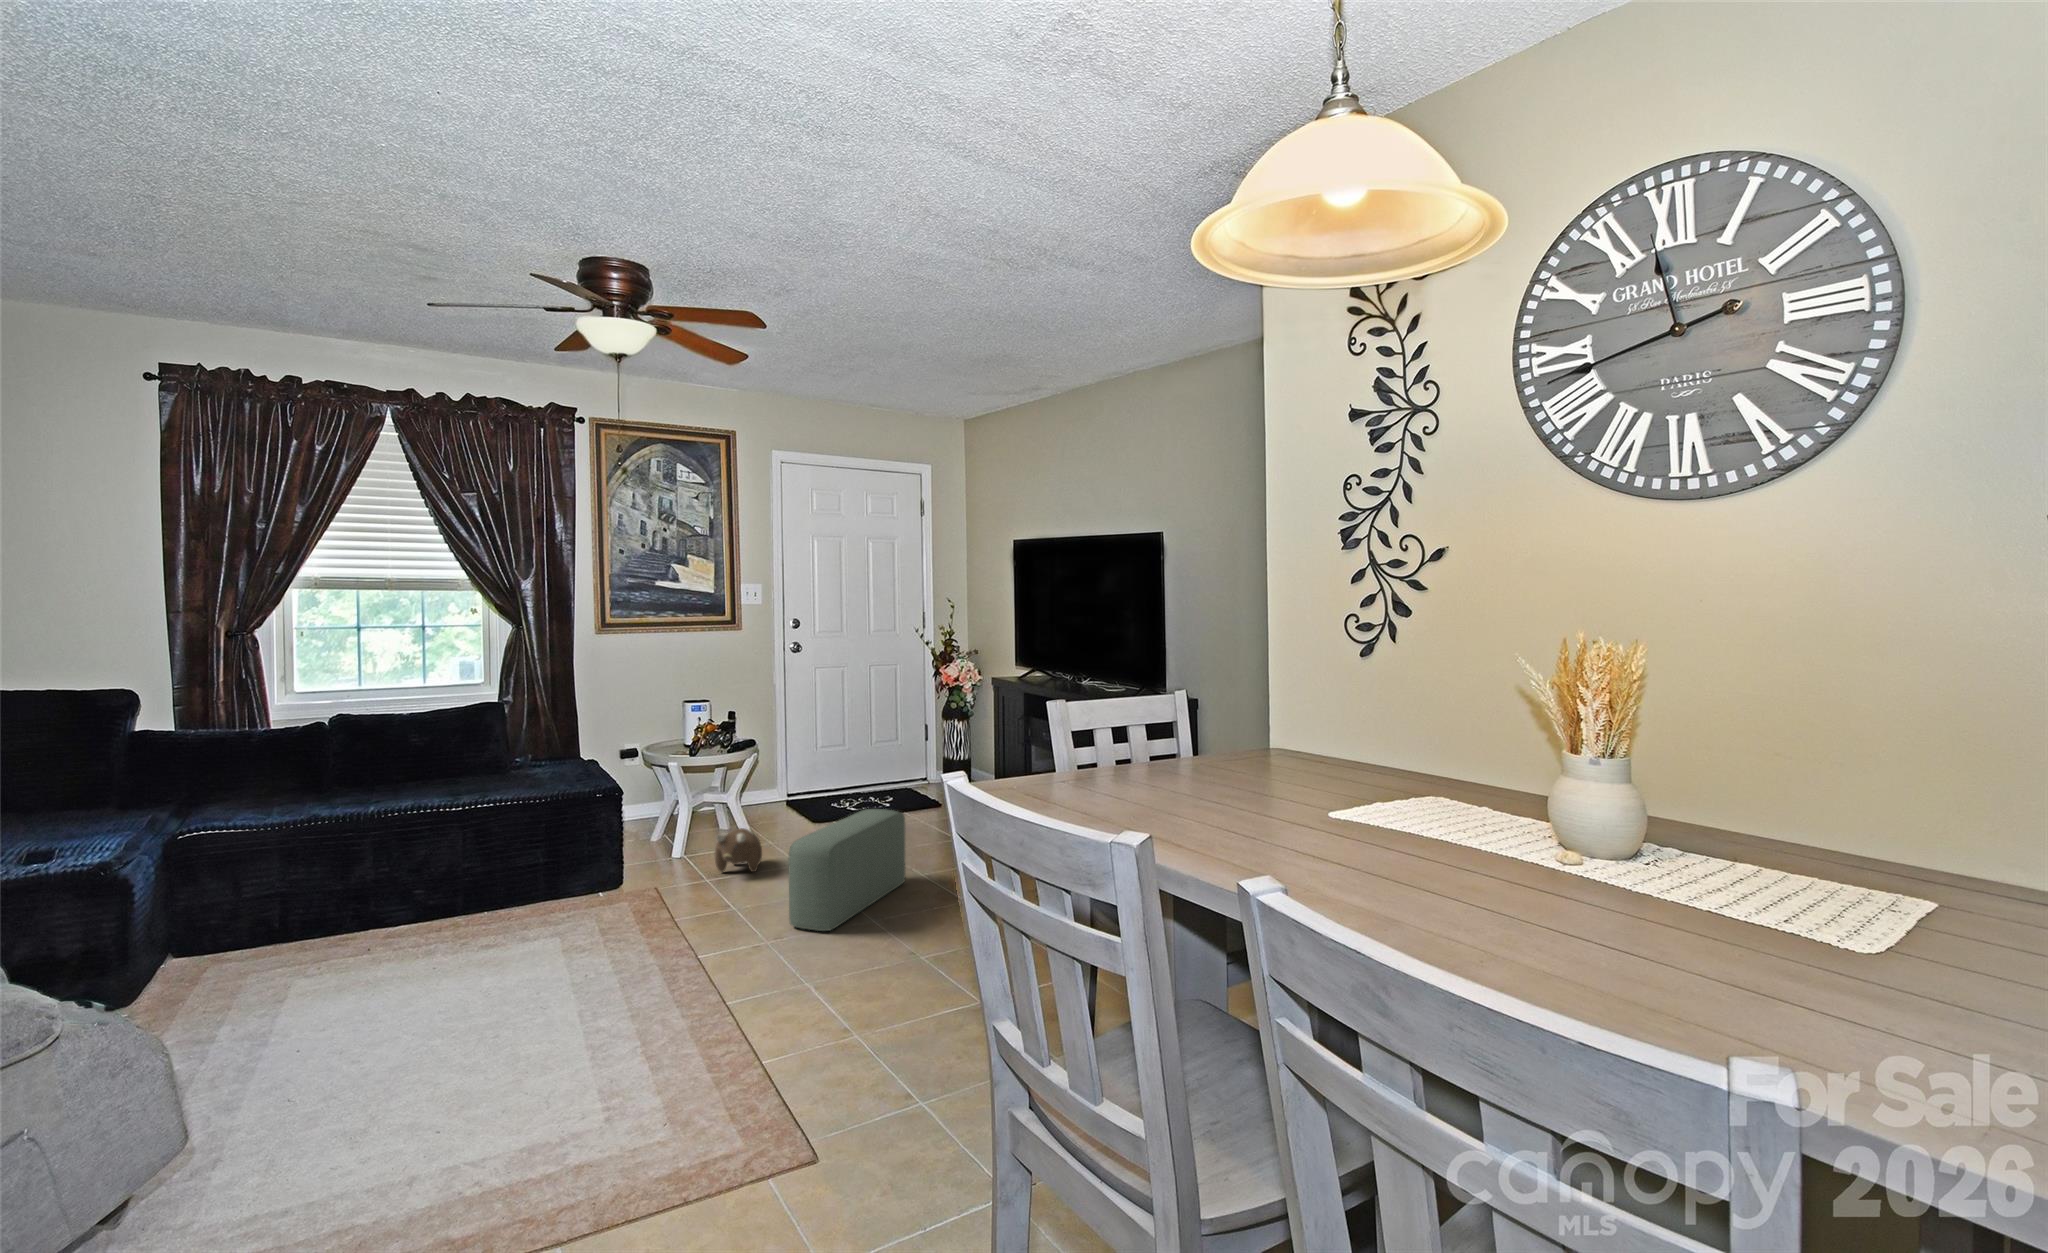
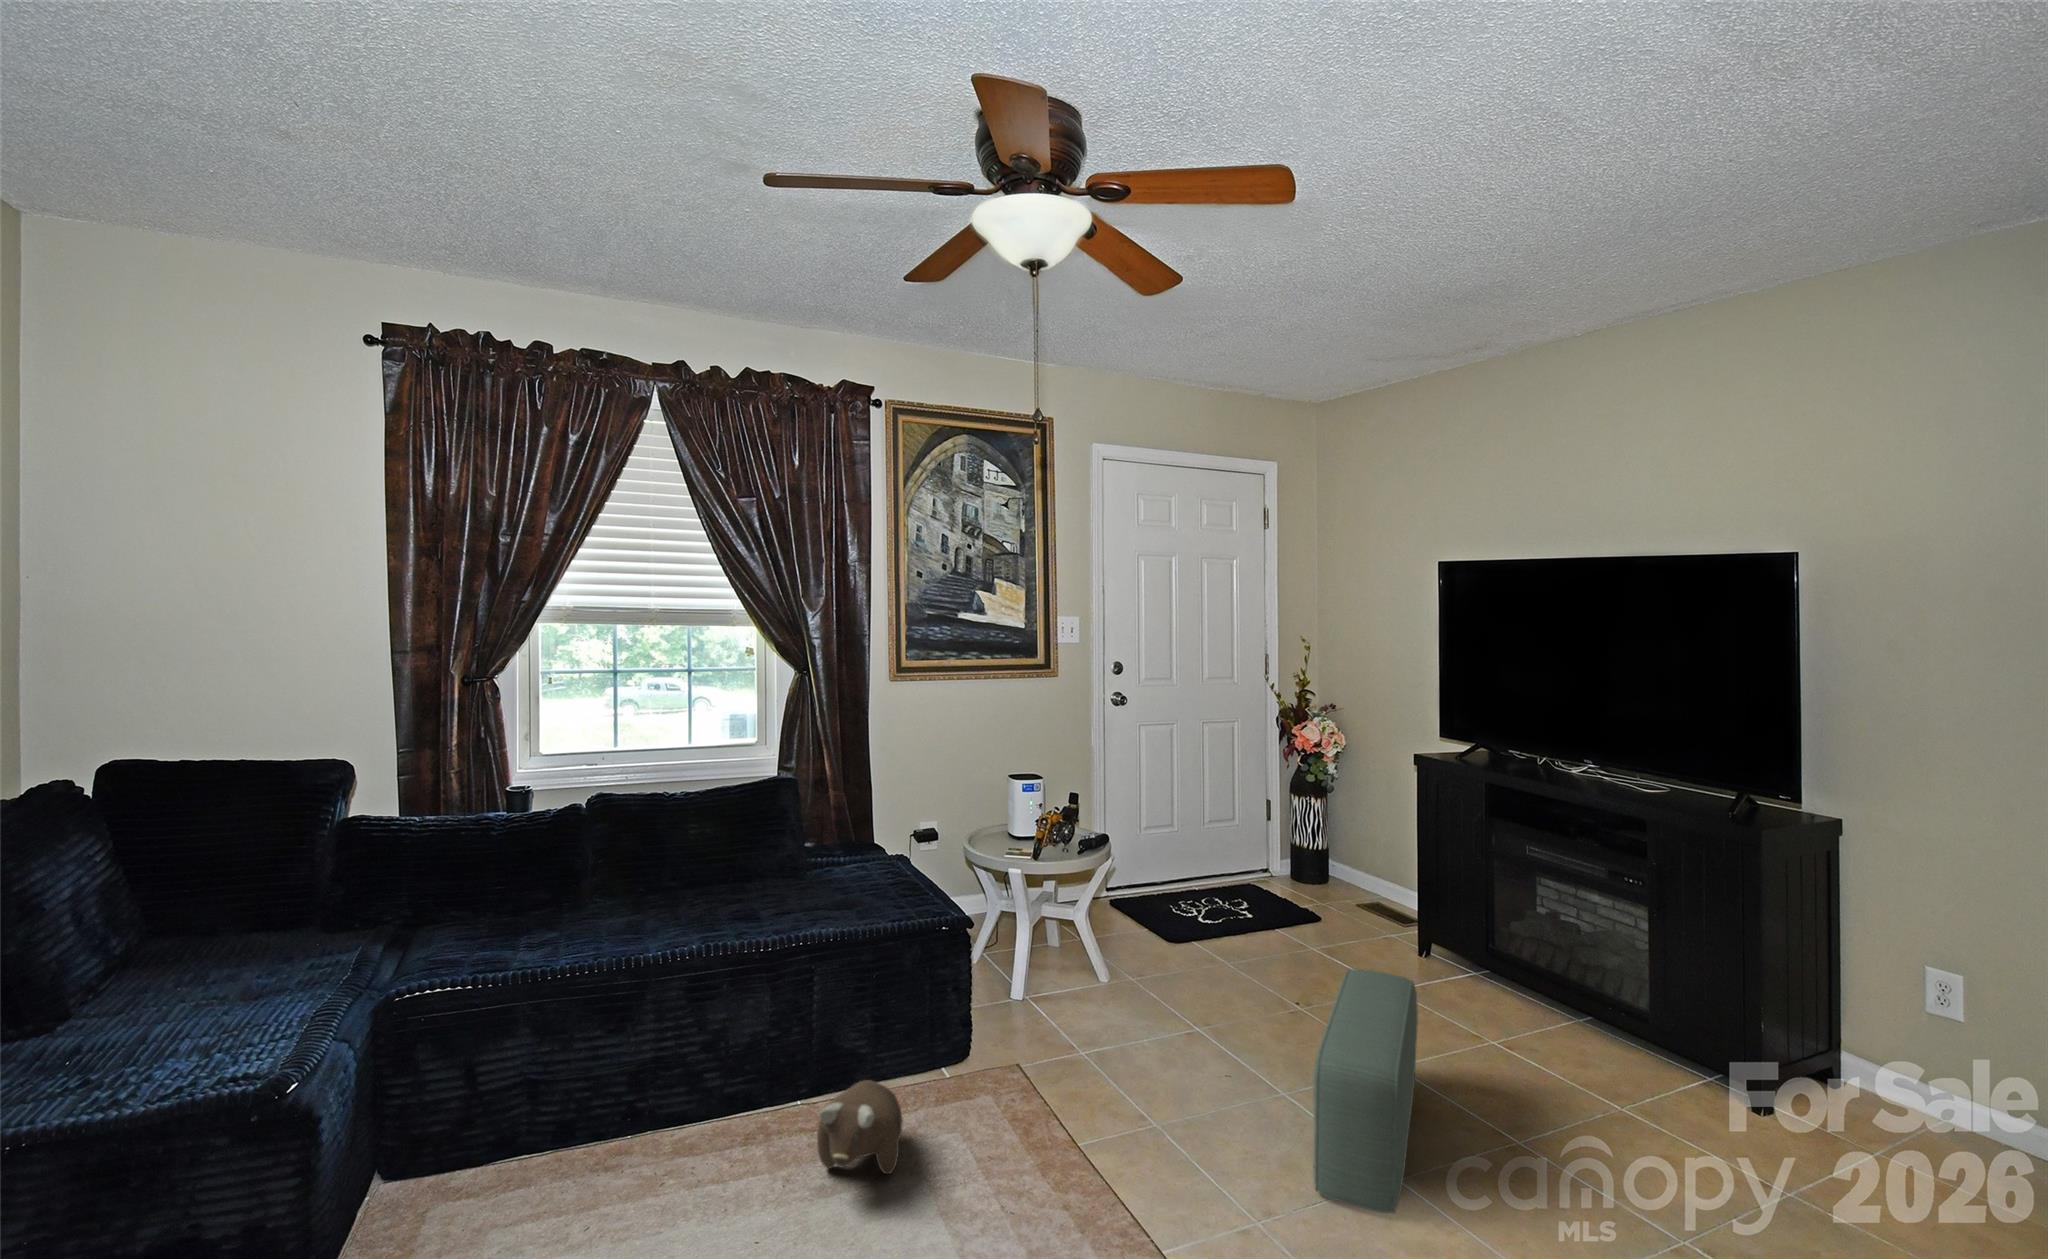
plush toy: present [715,828,762,872] -> present [817,1080,902,1174]

